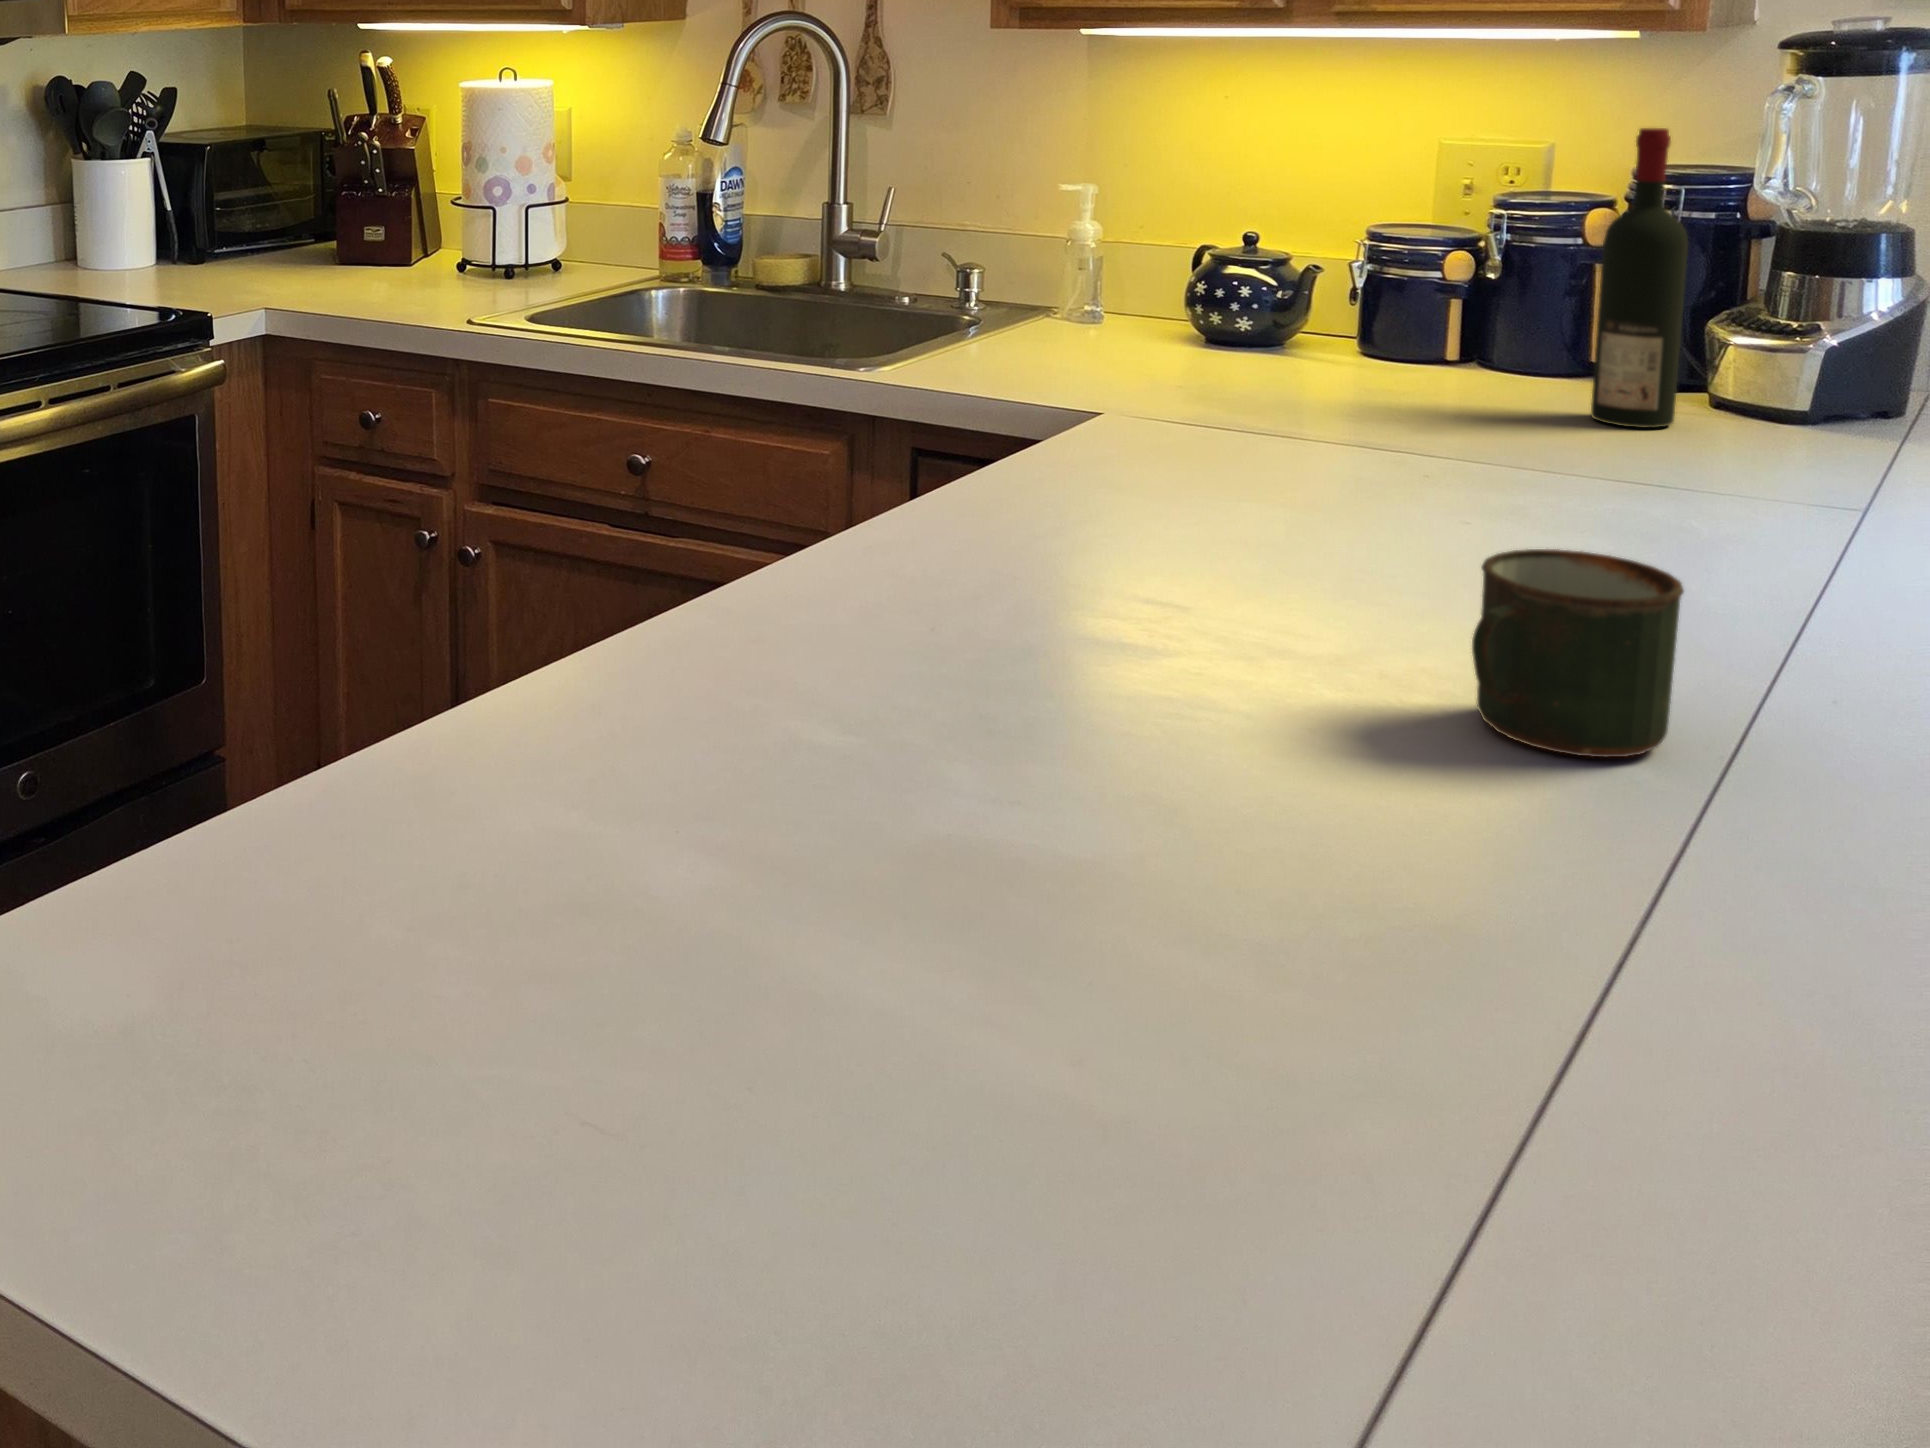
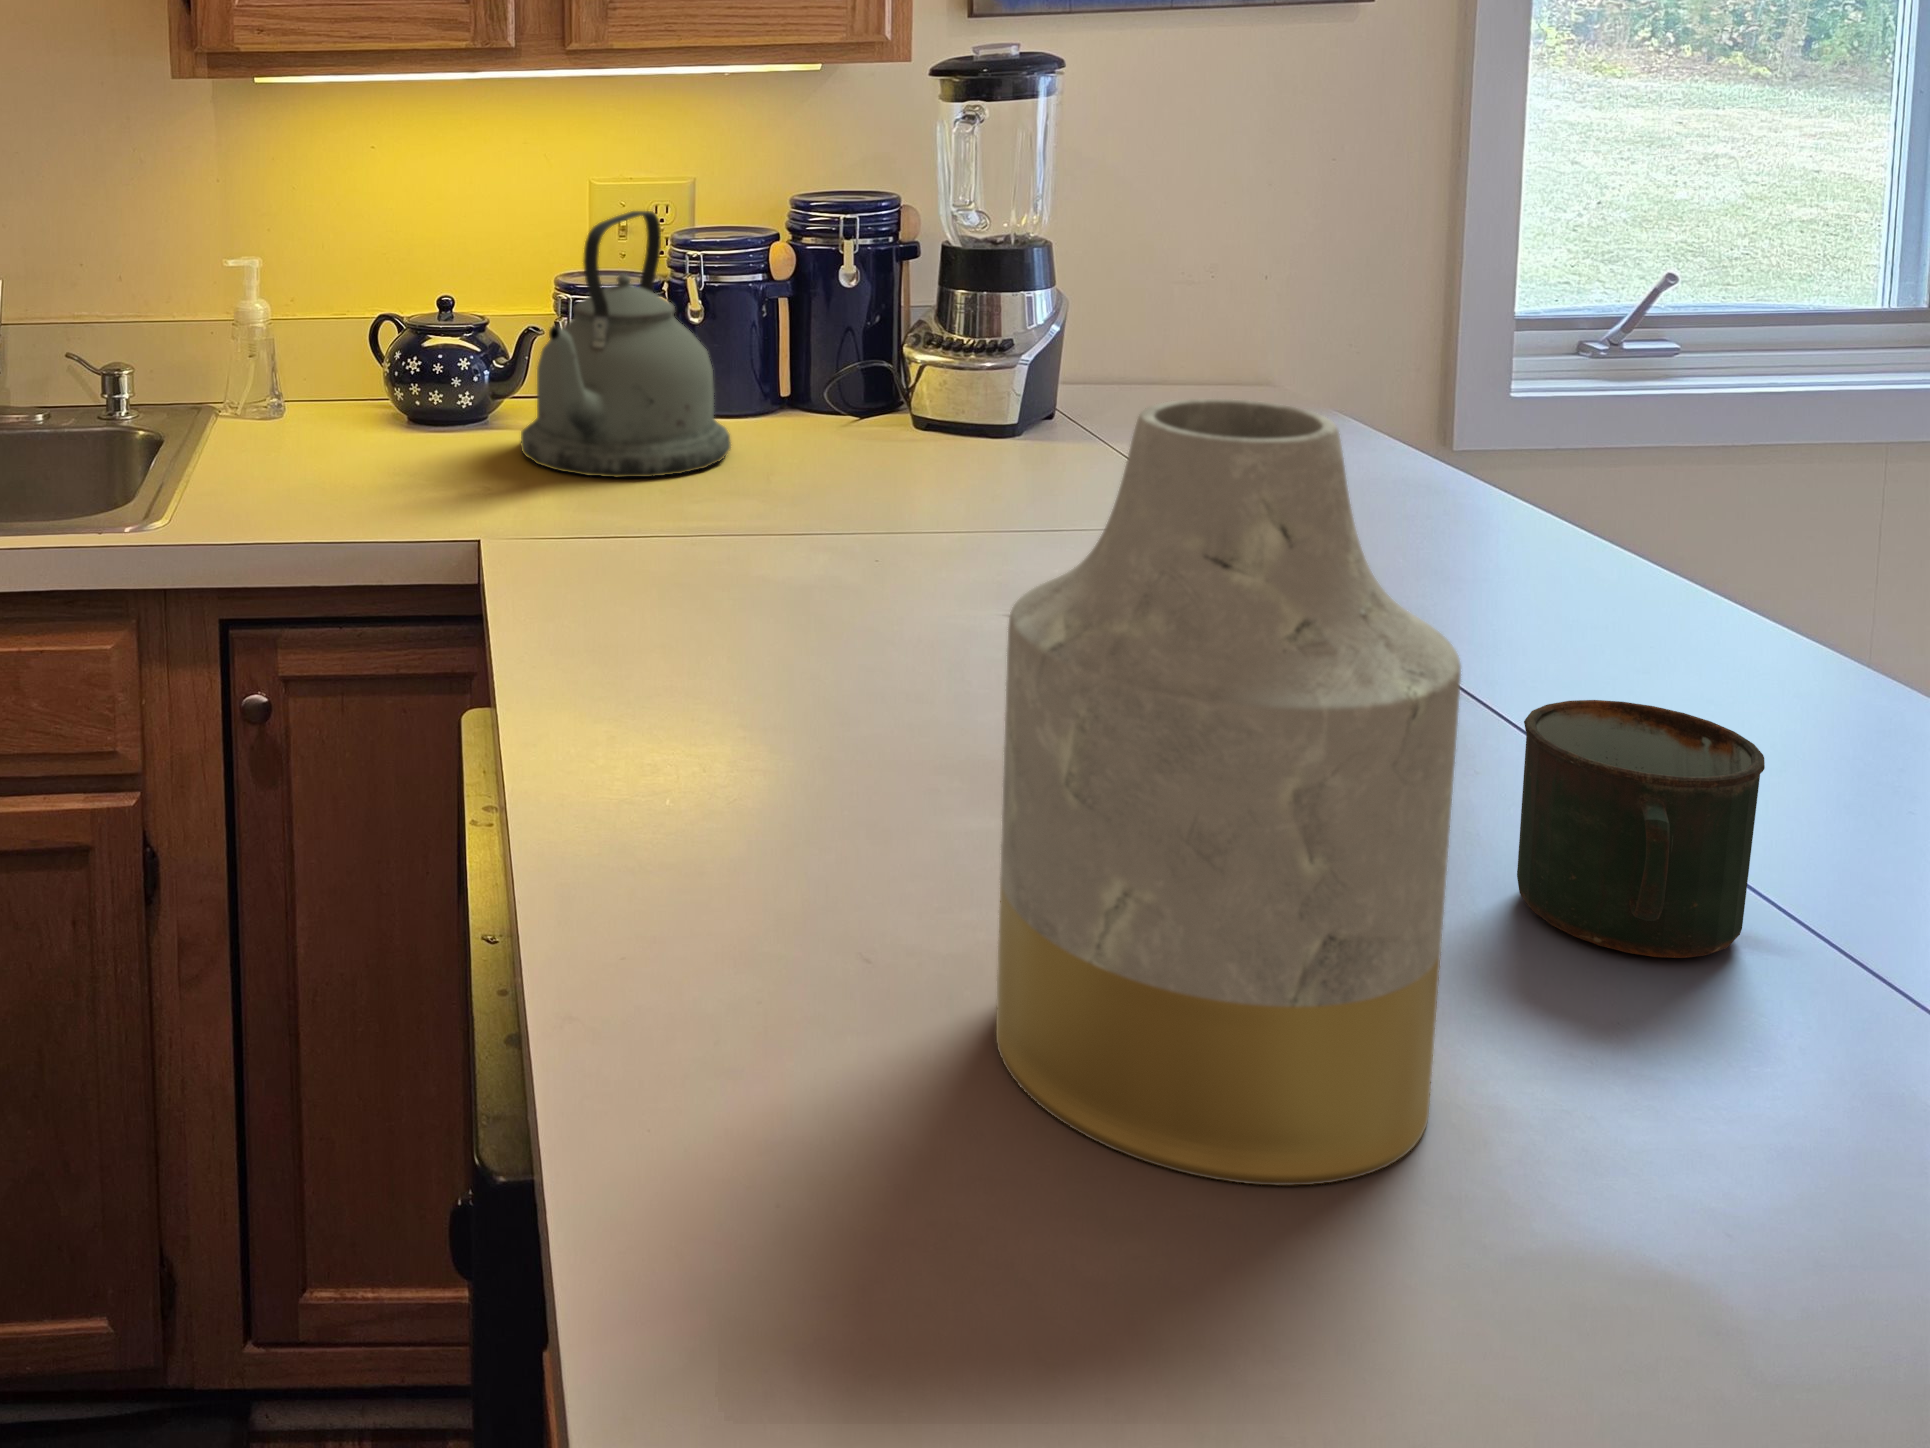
wine bottle: present [1591,128,1688,428] -> none [866,165,943,465]
kettle: none [1230,159,1462,400] -> present [521,211,731,477]
vase: none [904,219,1214,744] -> present [996,399,1461,1186]

